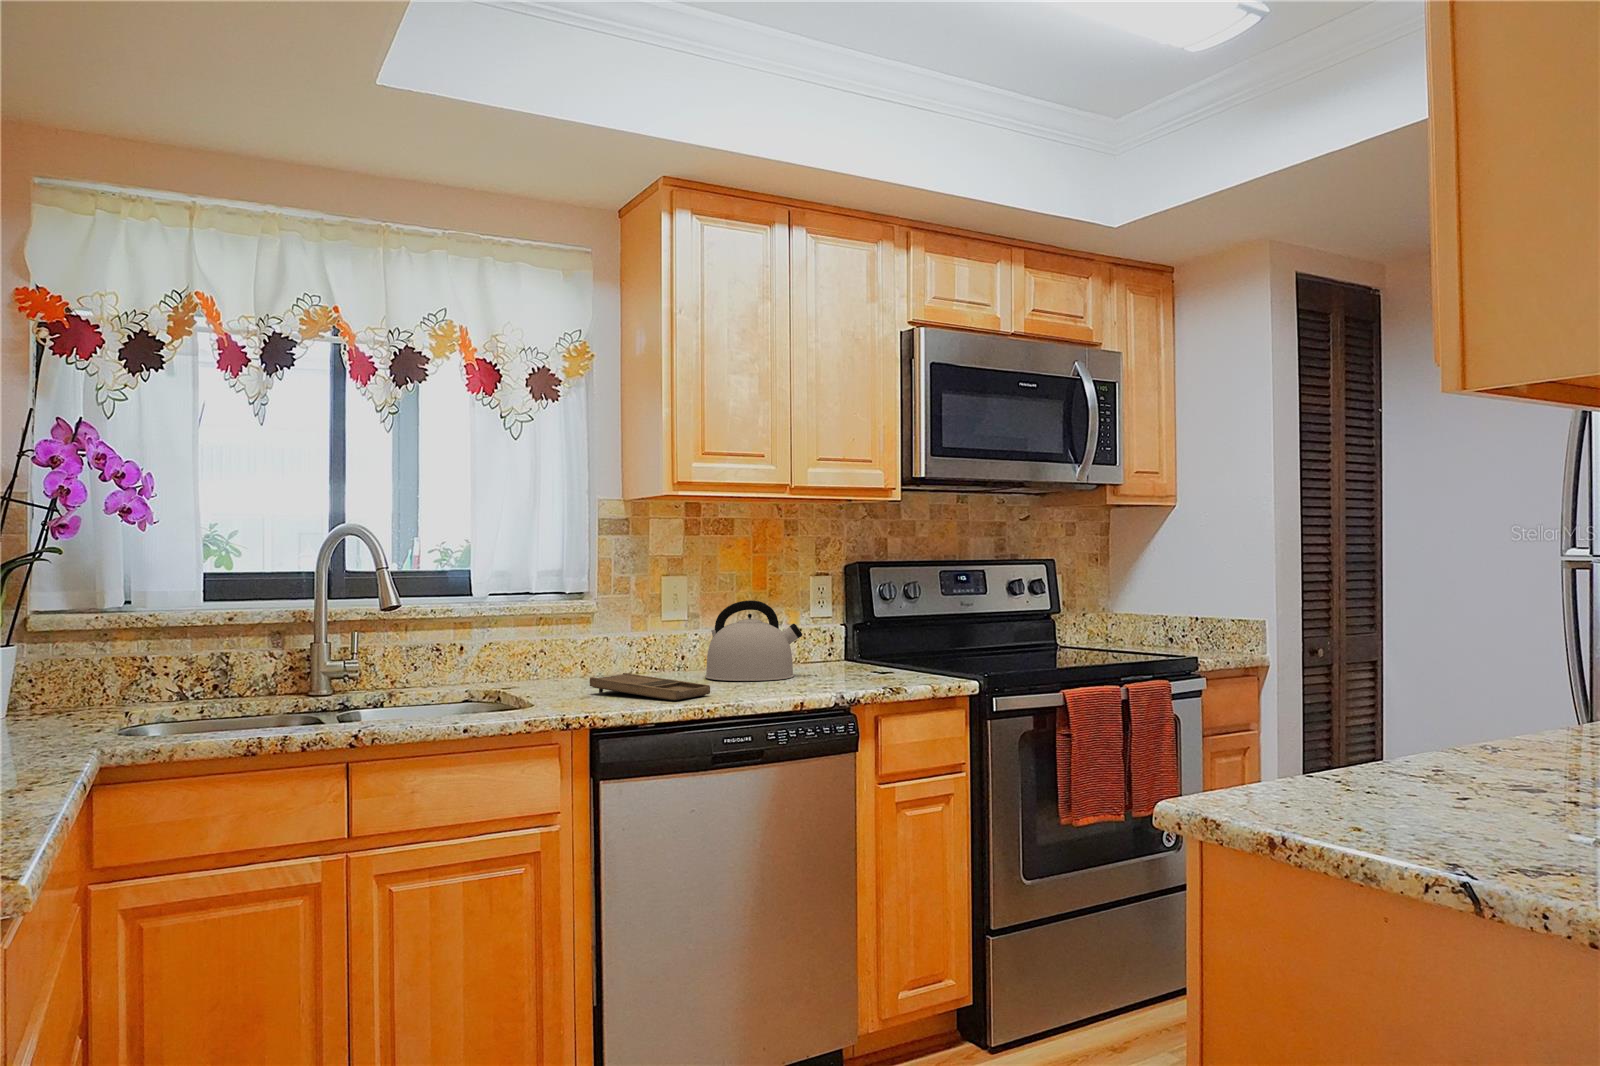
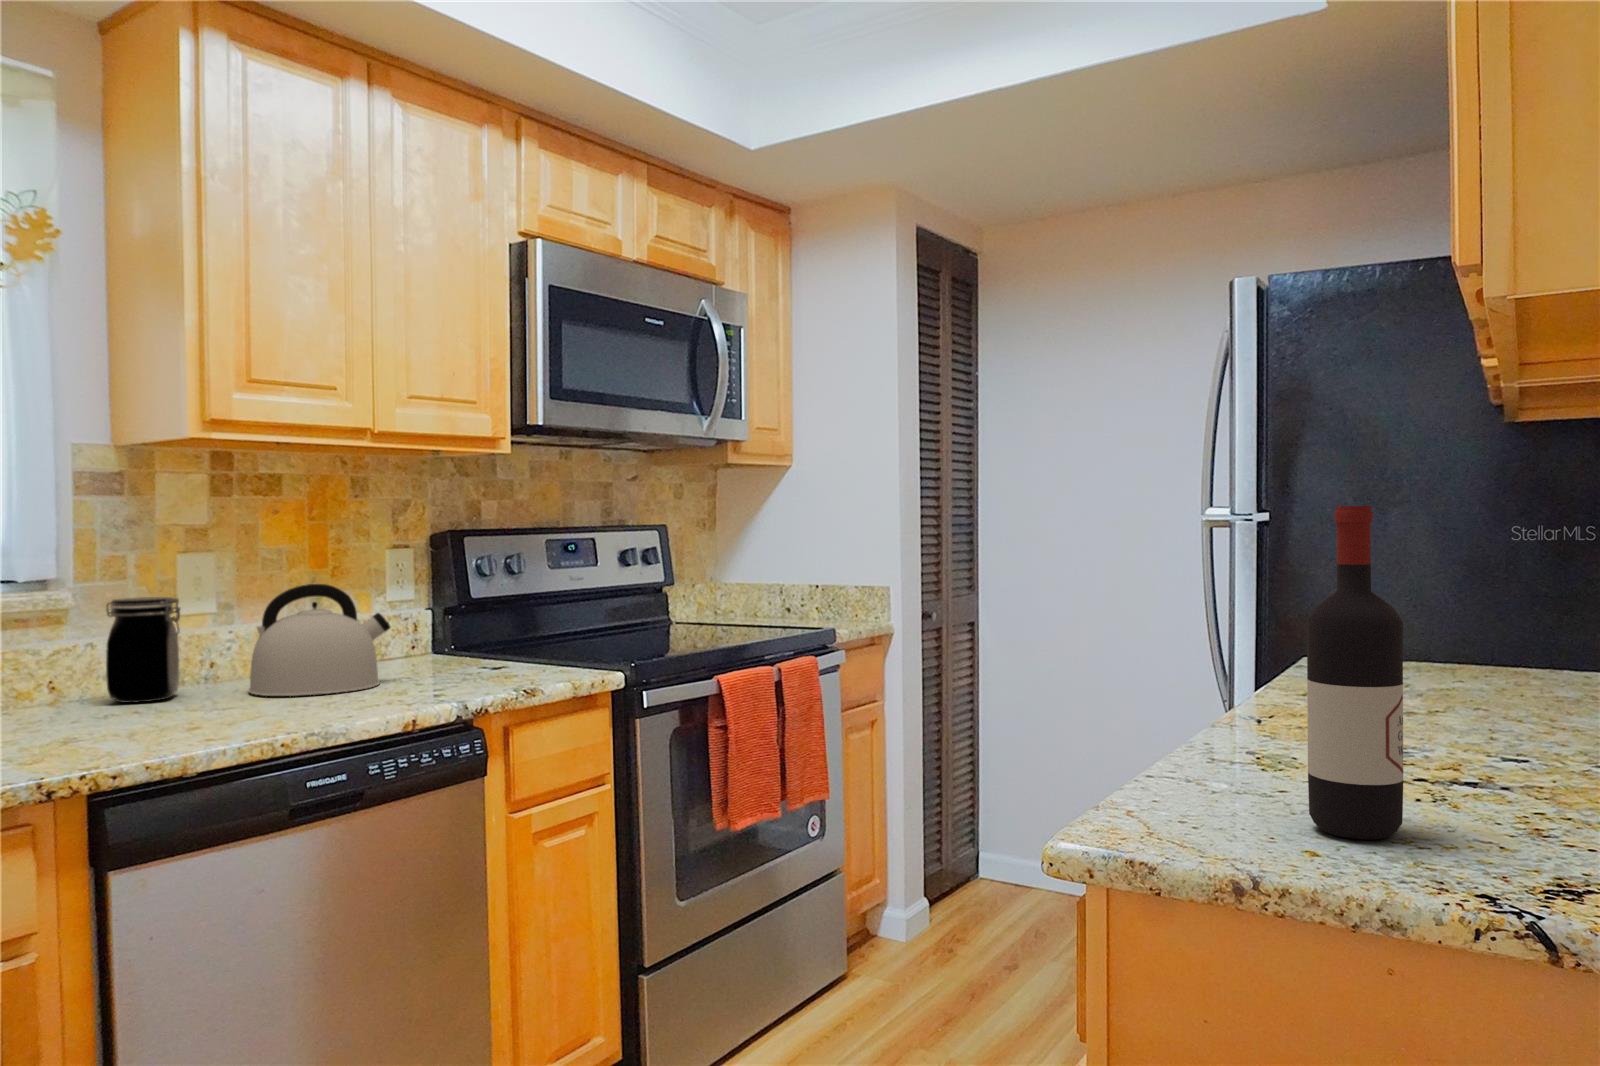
wine bottle: none [1381,545,1467,826] -> present [1307,506,1403,840]
jar: none [618,607,664,679] -> present [106,597,180,703]
tray: present [590,673,710,700] -> none [71,697,277,735]

